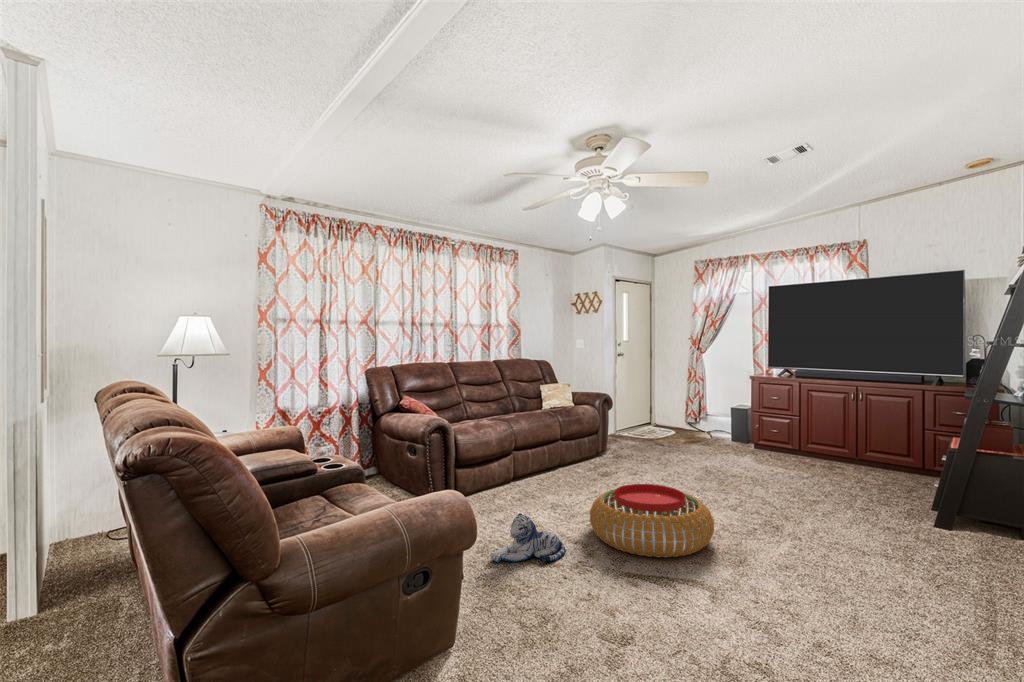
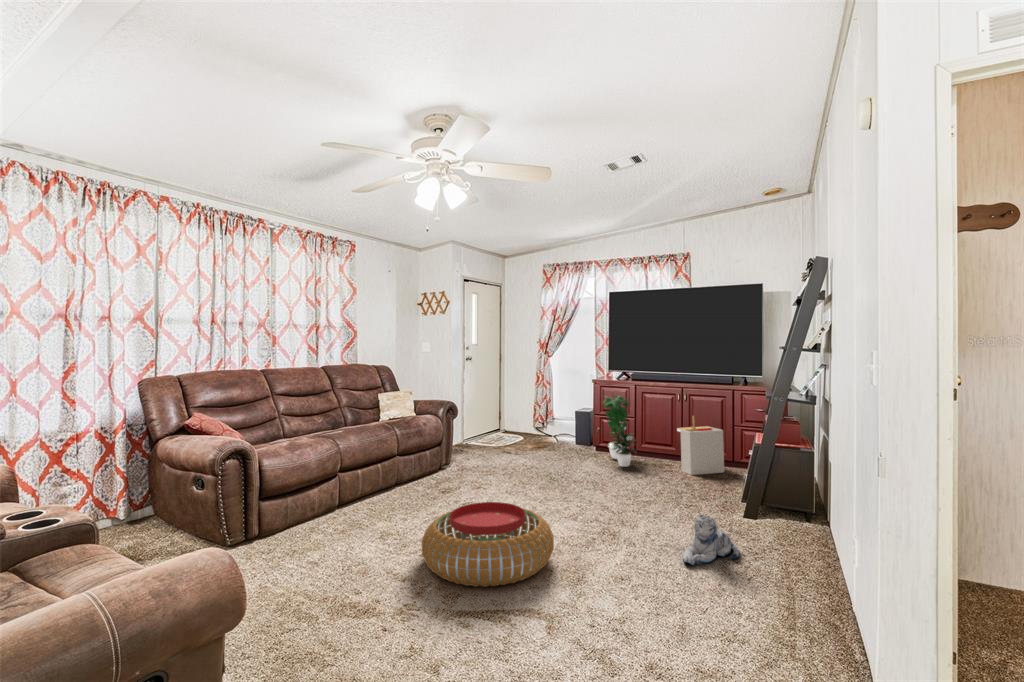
potted plant: none [761,386,802,465] -> present [604,396,635,467]
storage bin: none [850,416,910,478] -> present [677,416,724,475]
plush toy: present [491,513,566,562] -> present [683,515,739,565]

